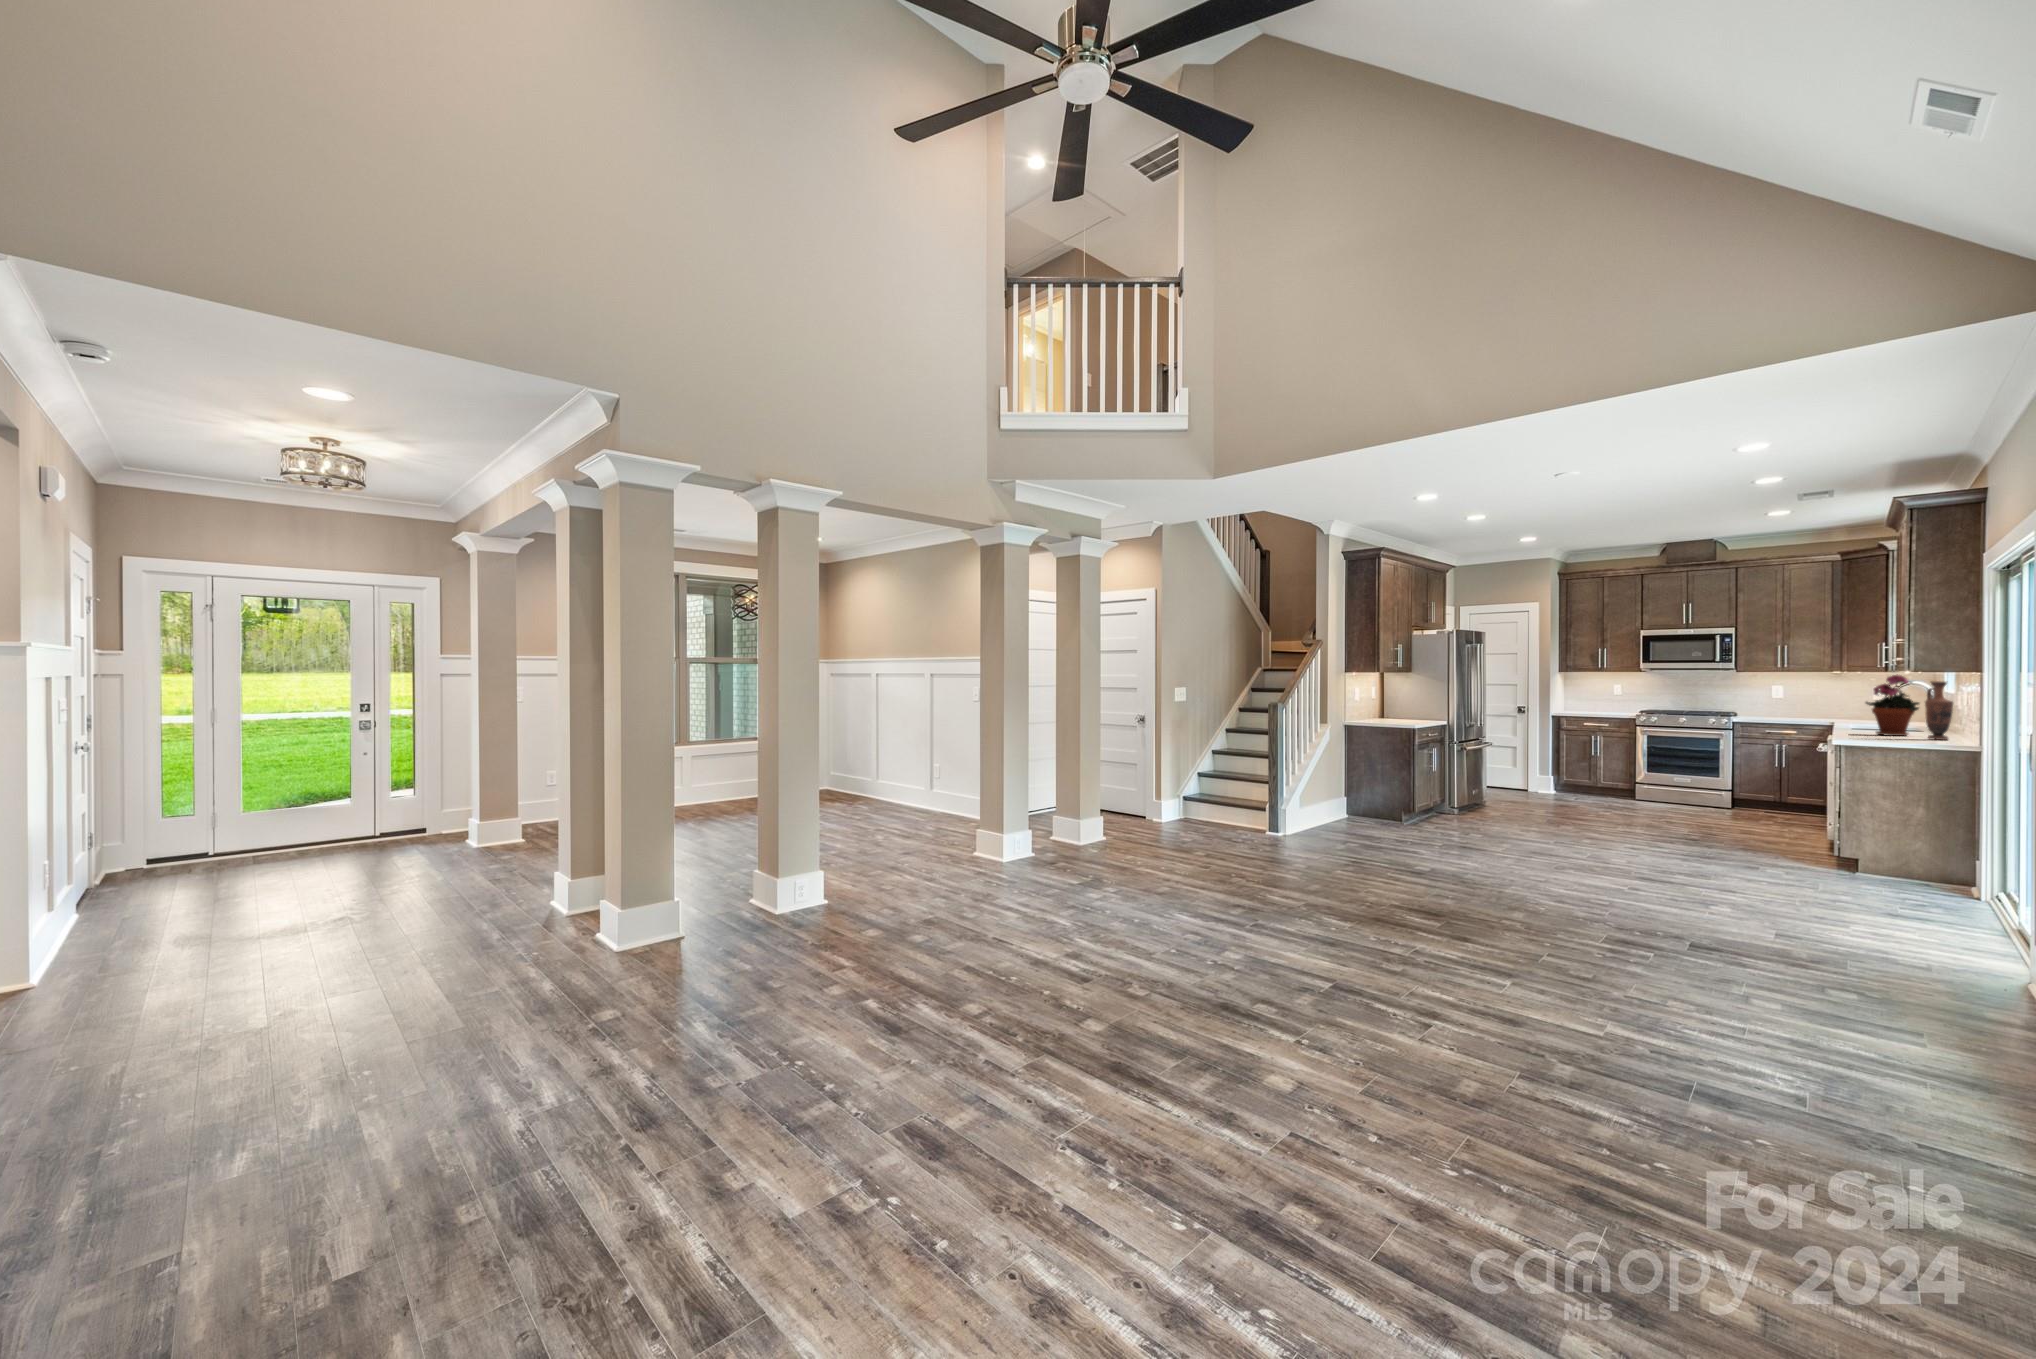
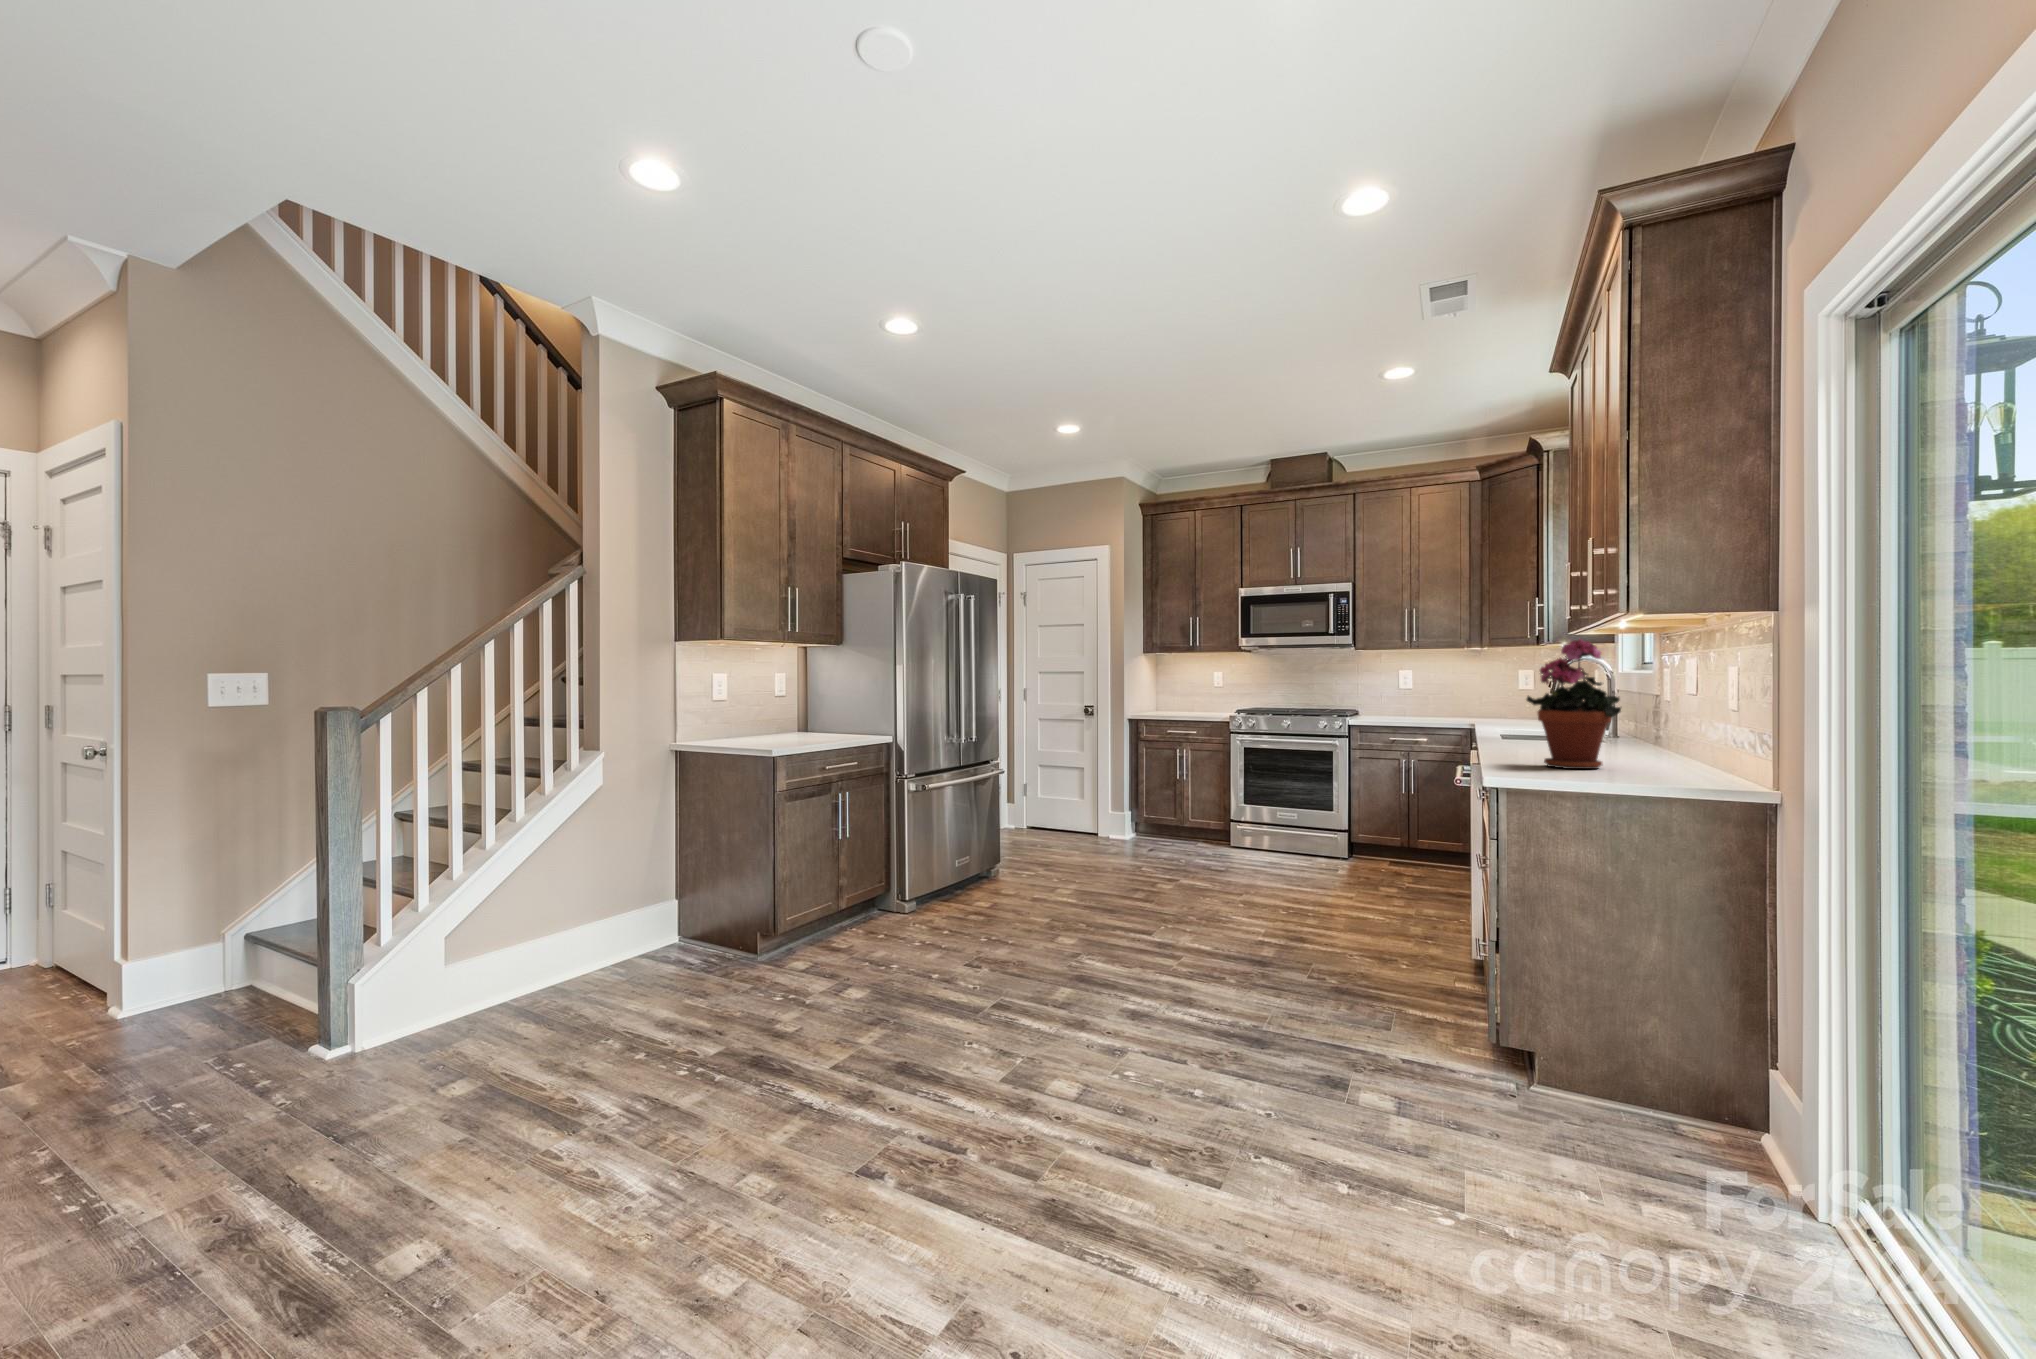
vase: present [1925,681,1953,740] -> none [1645,649,1702,788]

